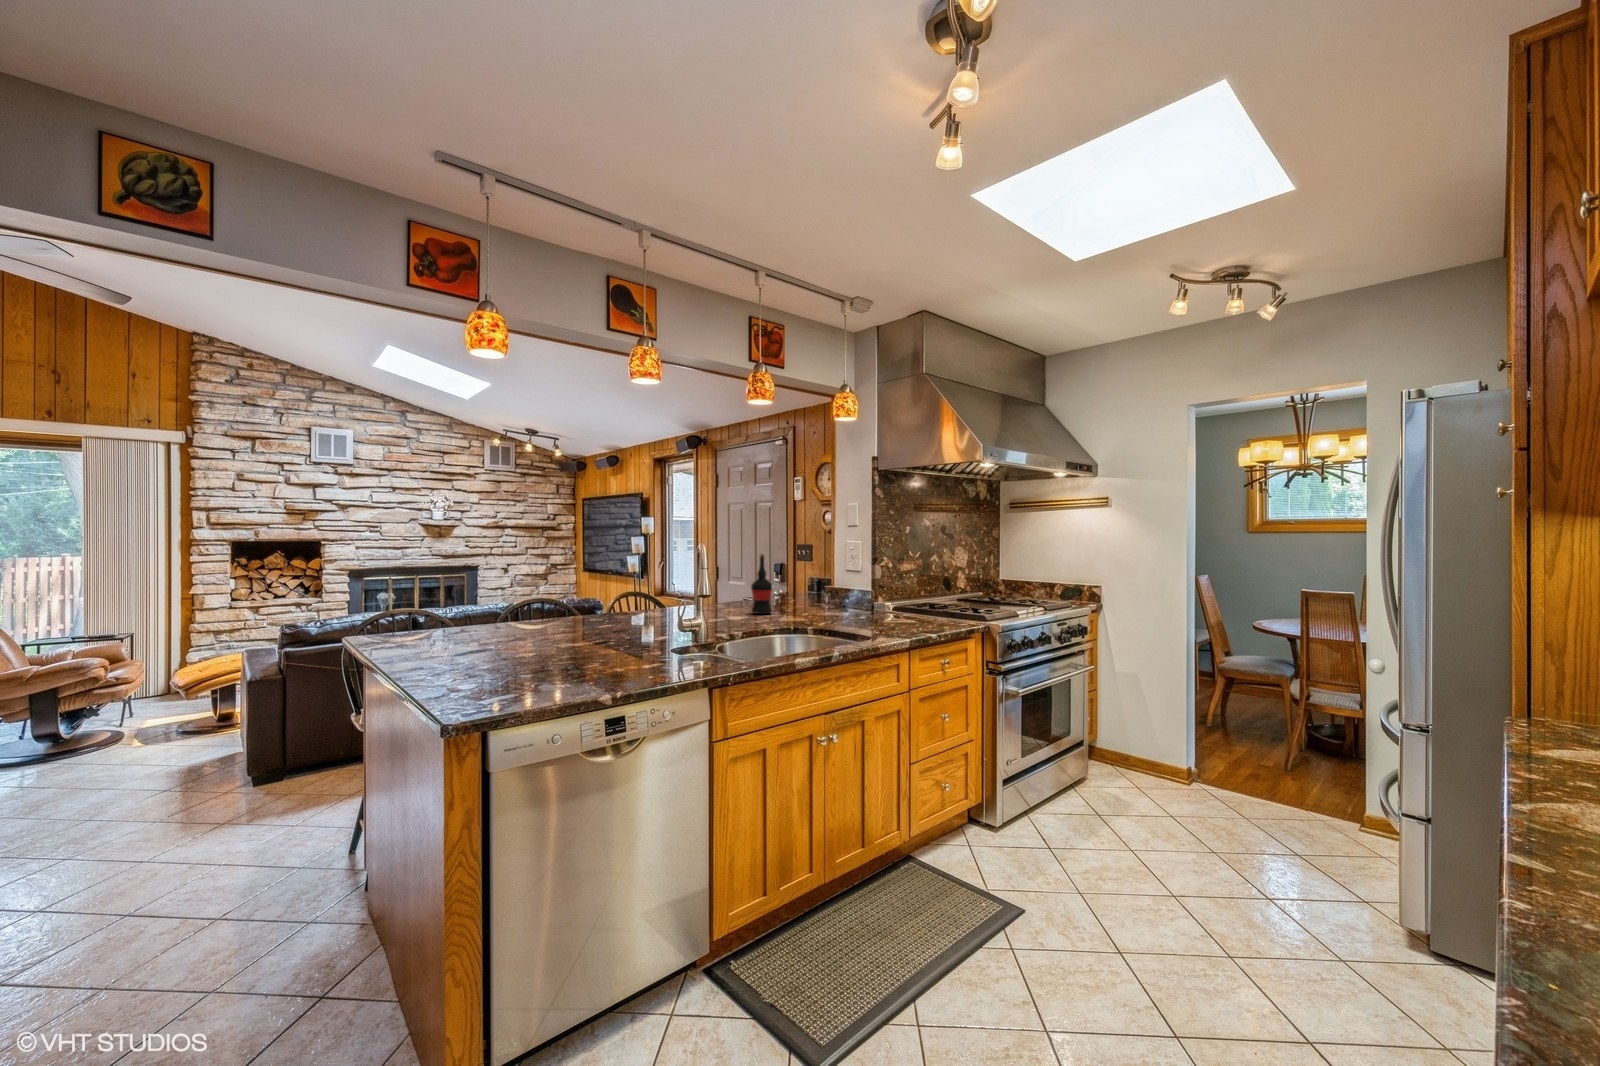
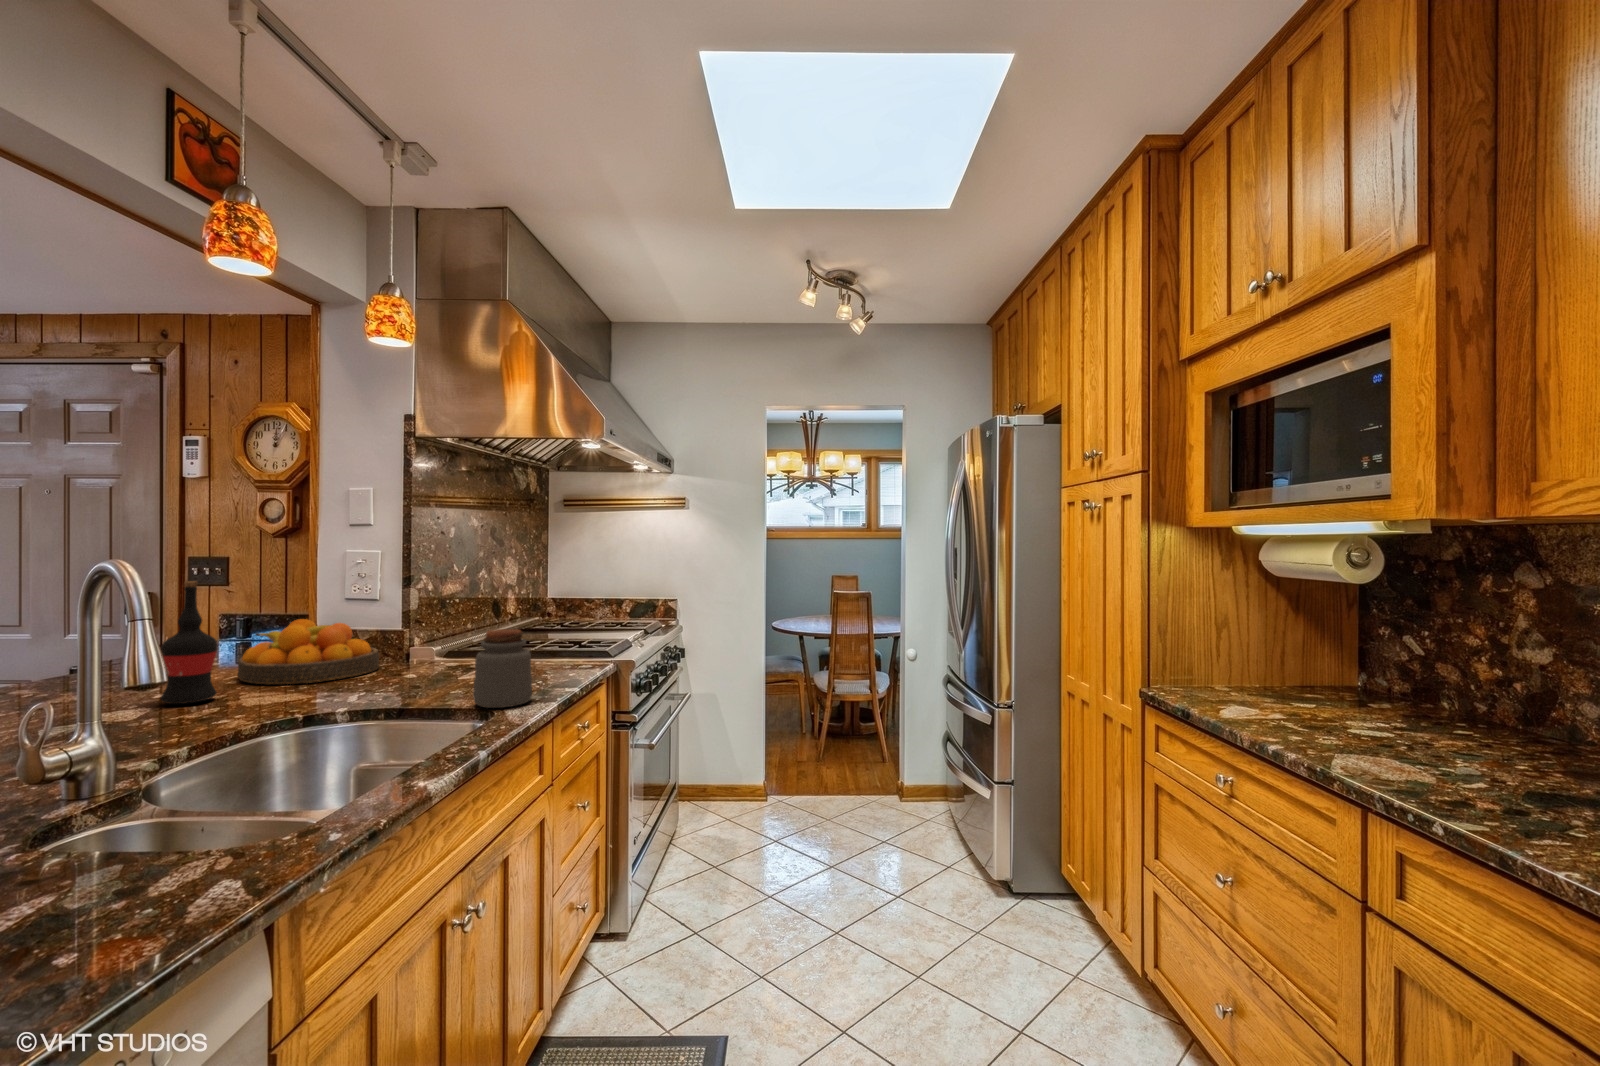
fruit bowl: none [789,579,853,612] -> present [238,619,379,684]
jar: none [861,588,894,634] -> present [473,629,532,708]

